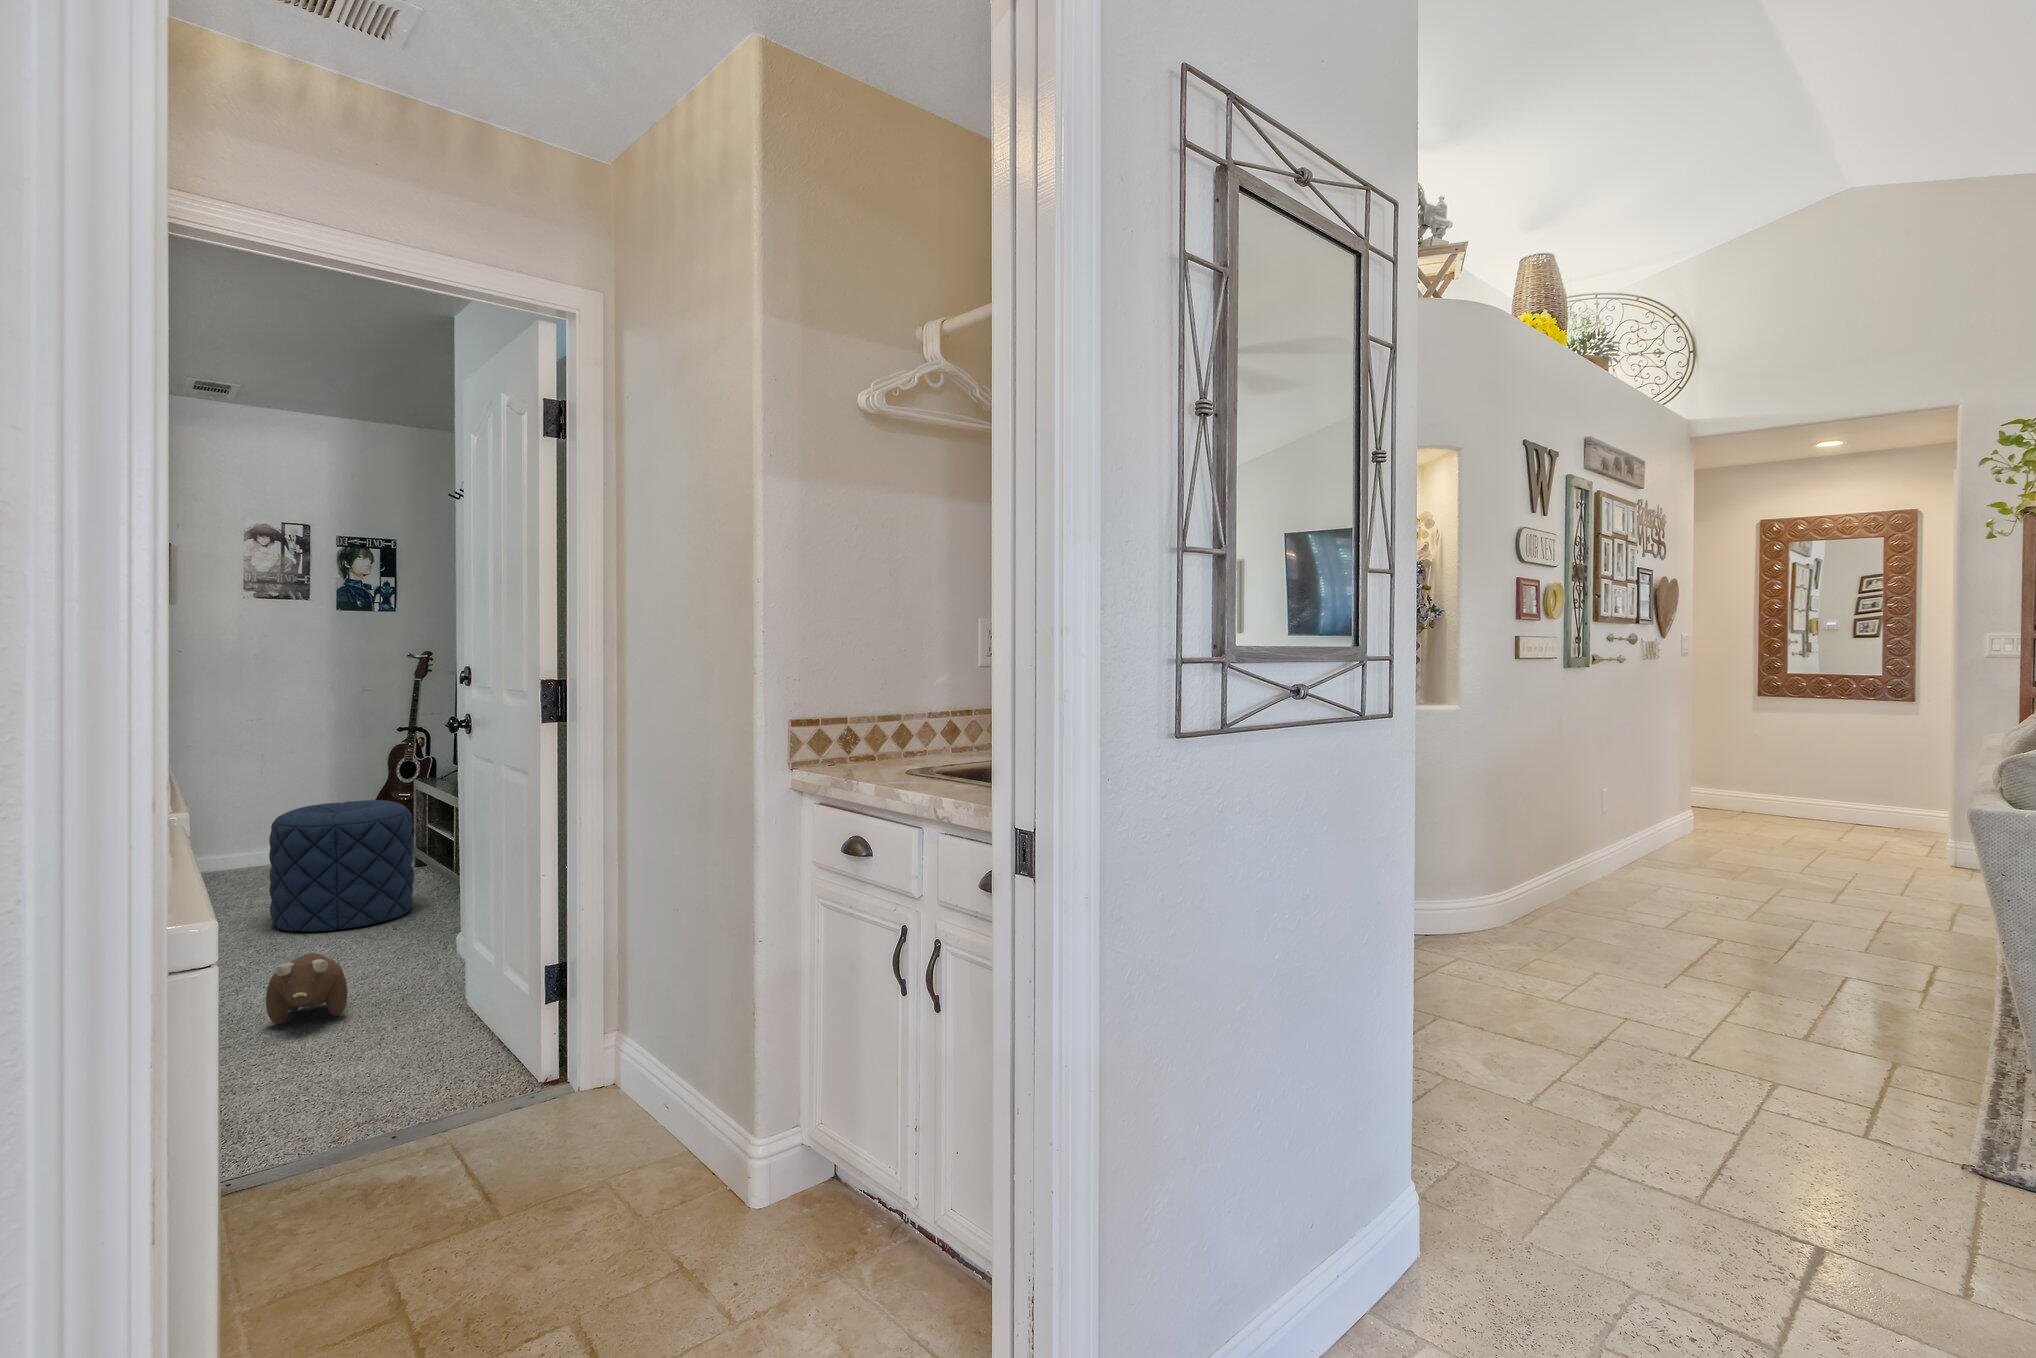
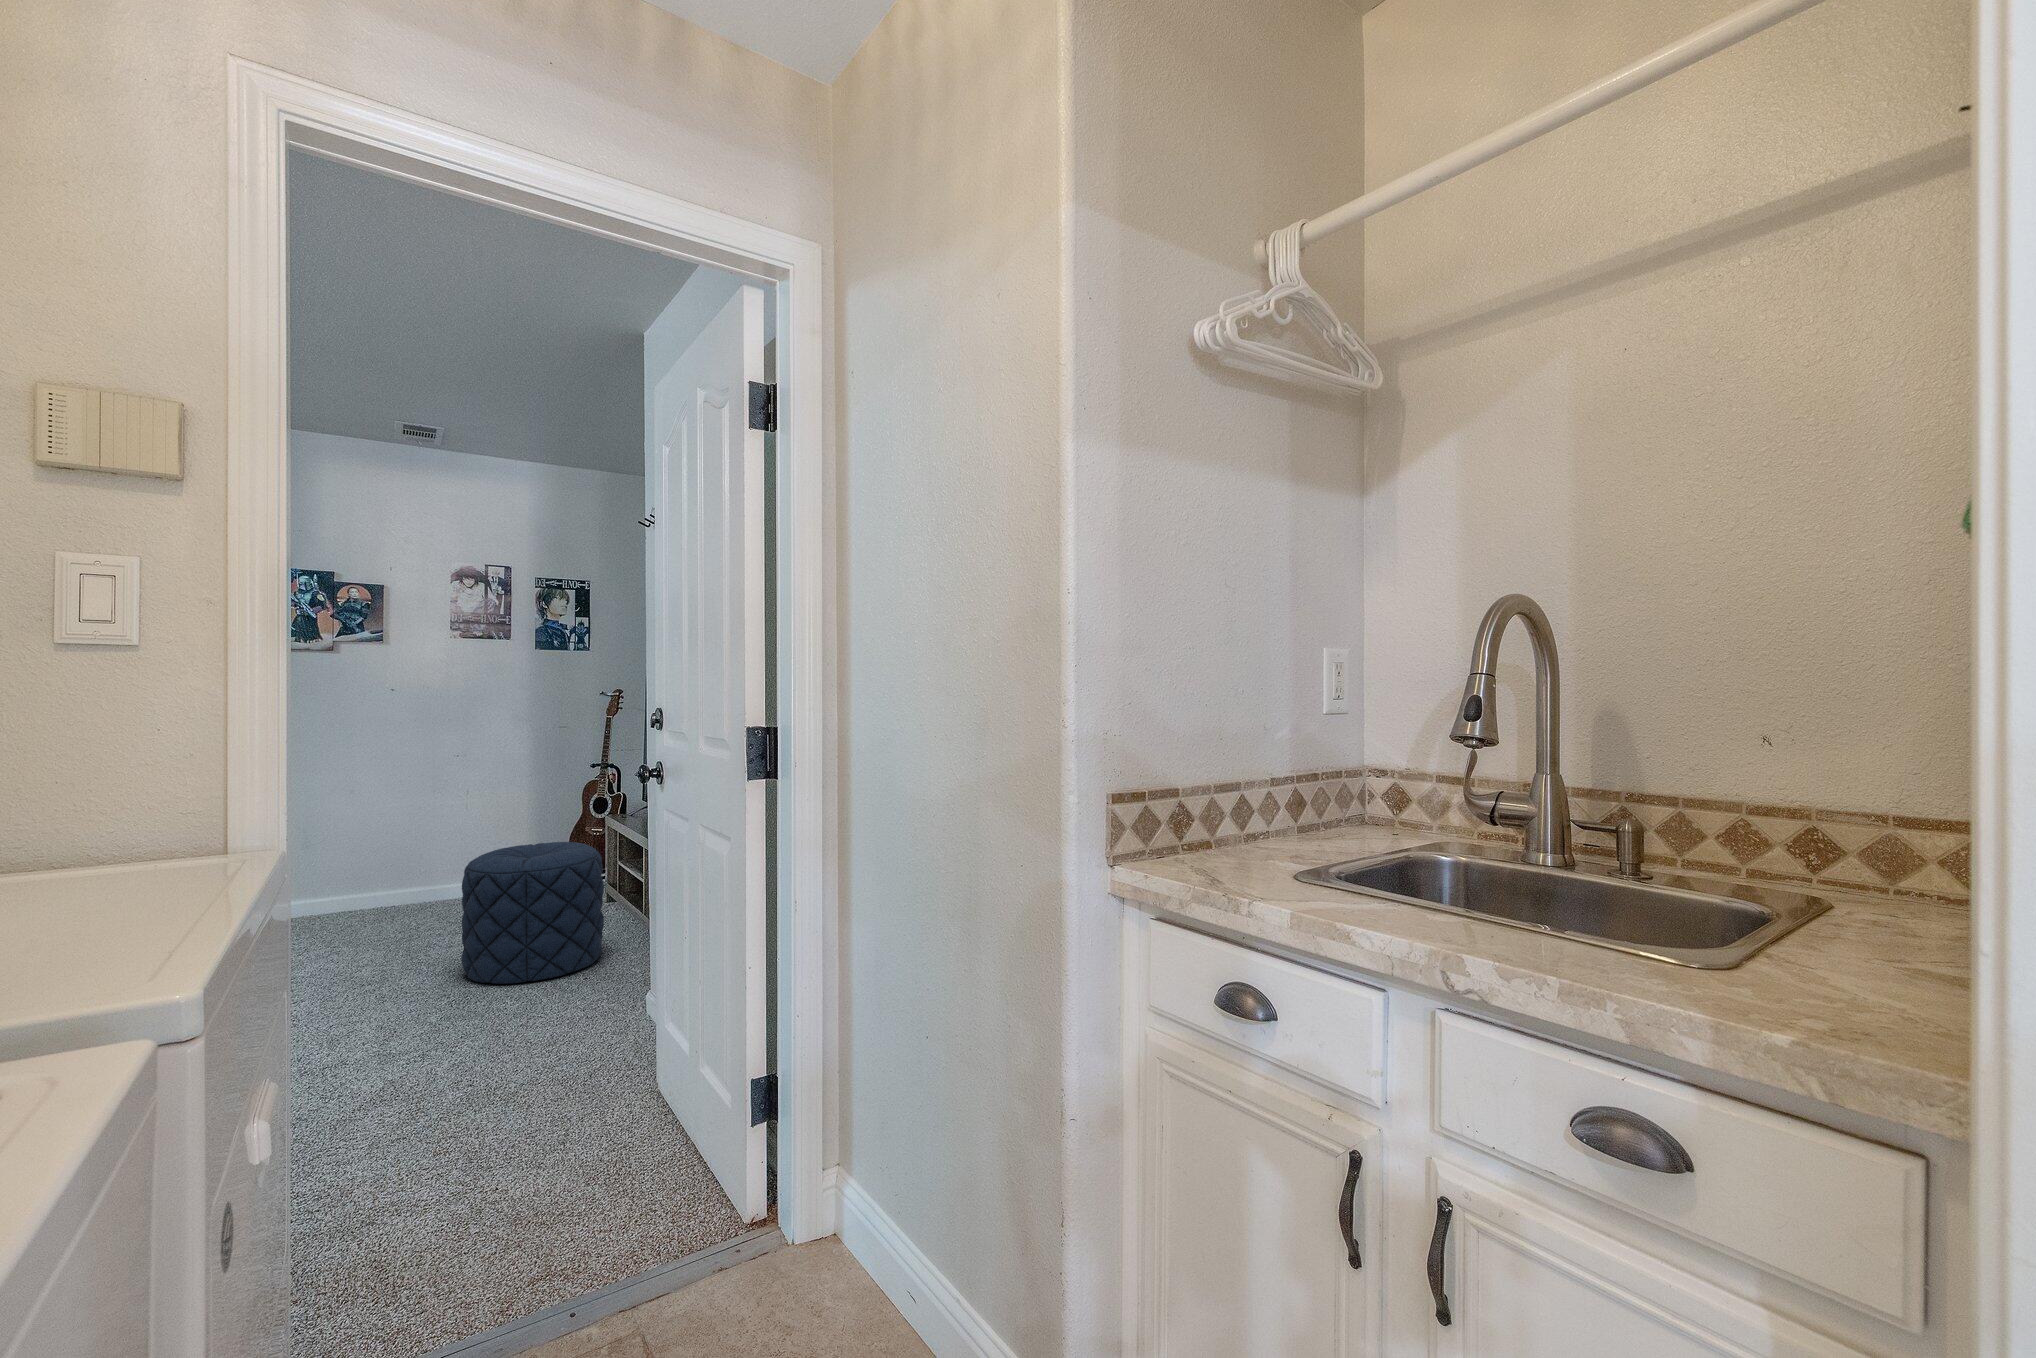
plush toy: present [266,953,348,1024] -> none [440,1034,529,1120]

